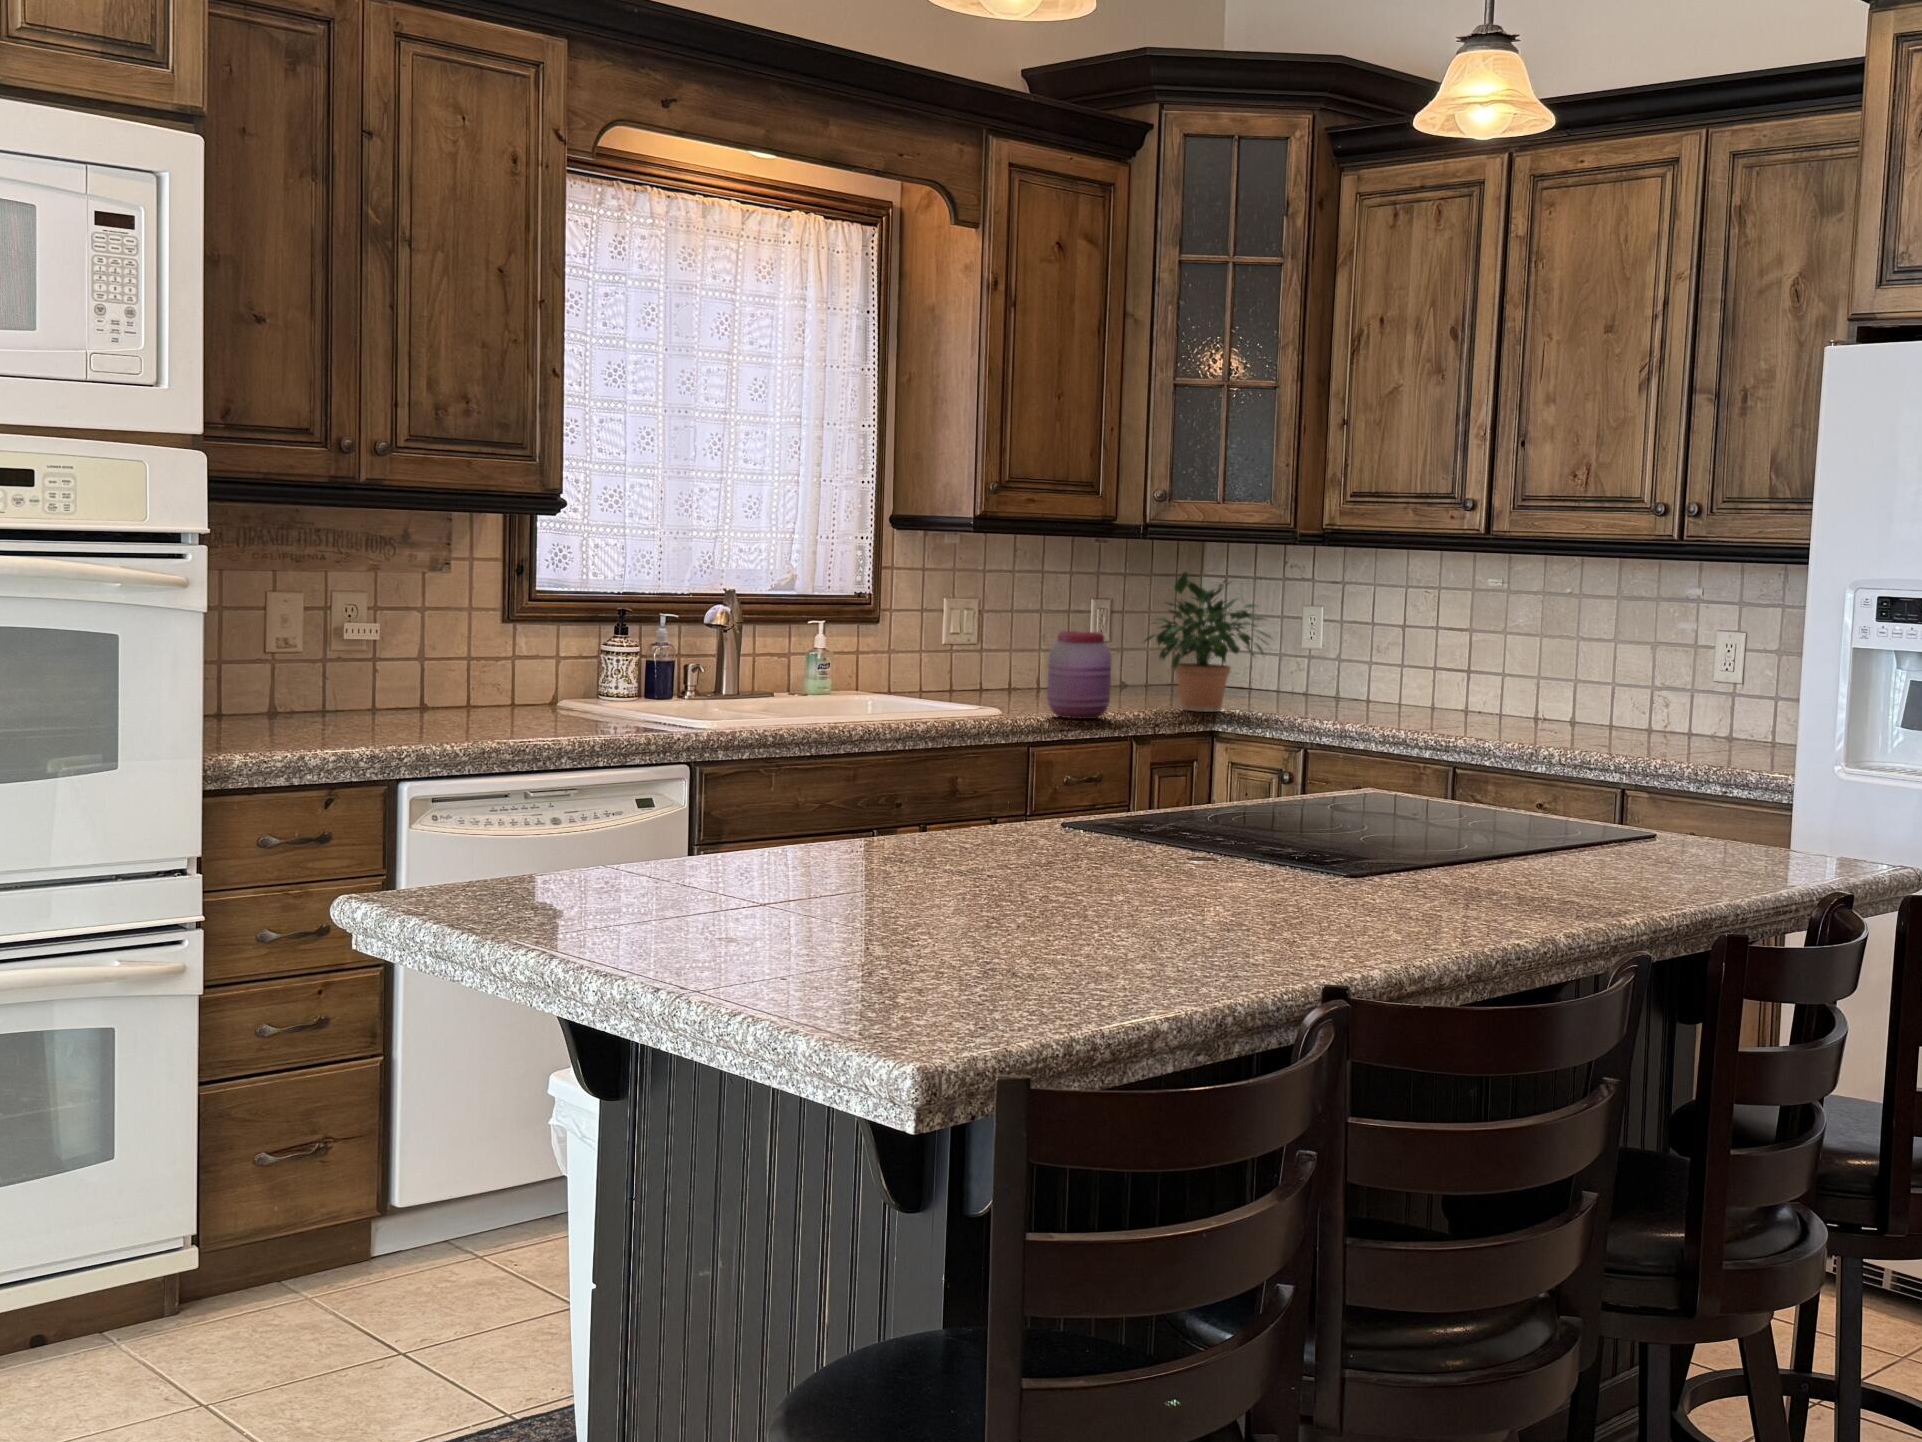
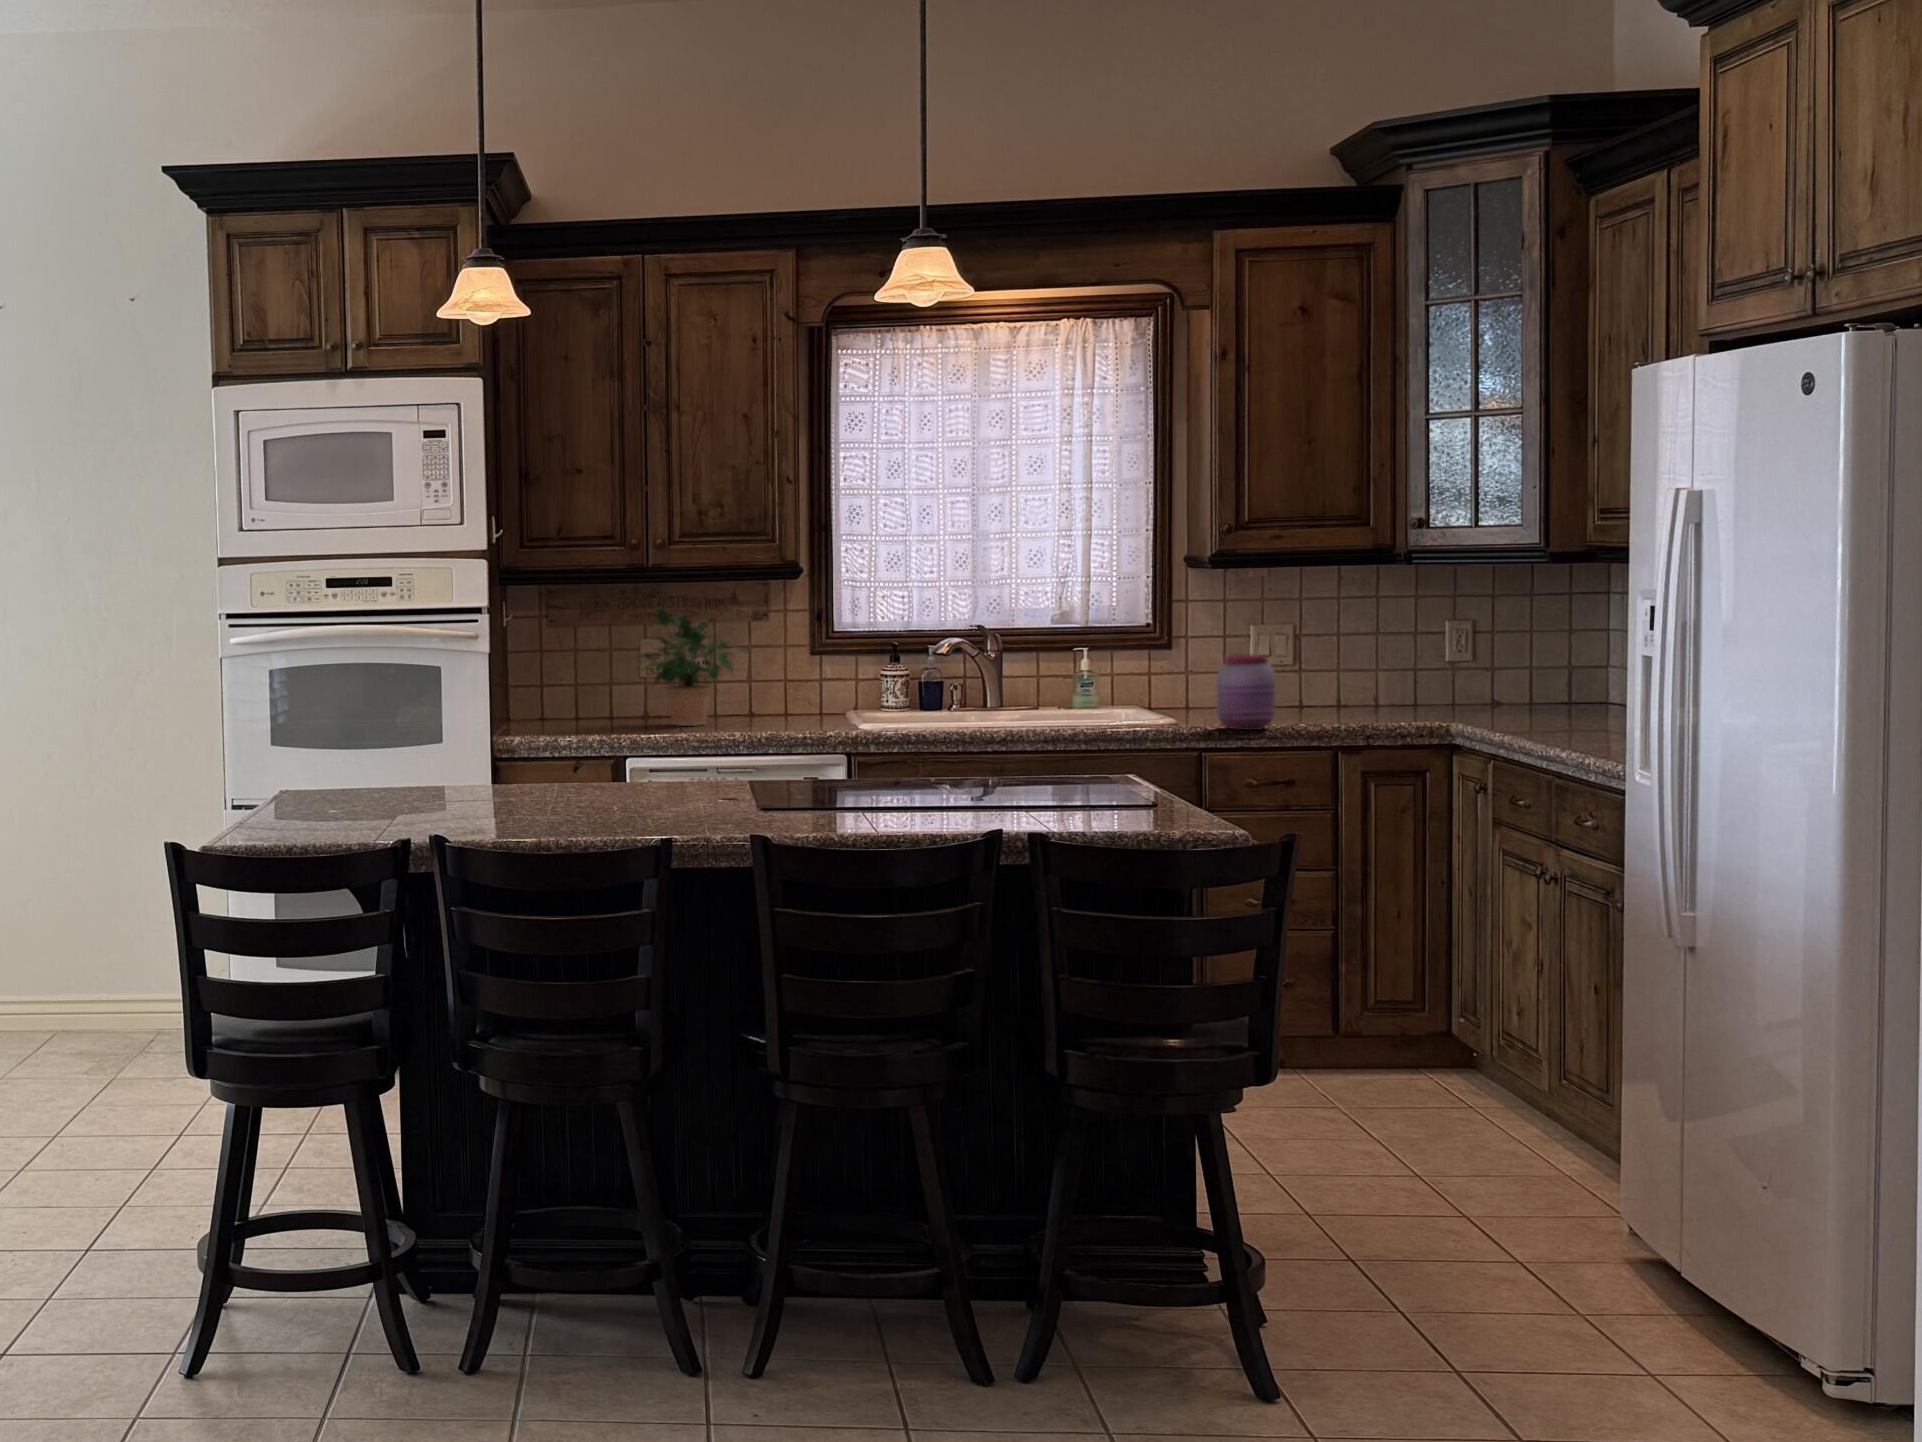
potted plant: present [1145,572,1271,712] -> present [641,609,750,726]

